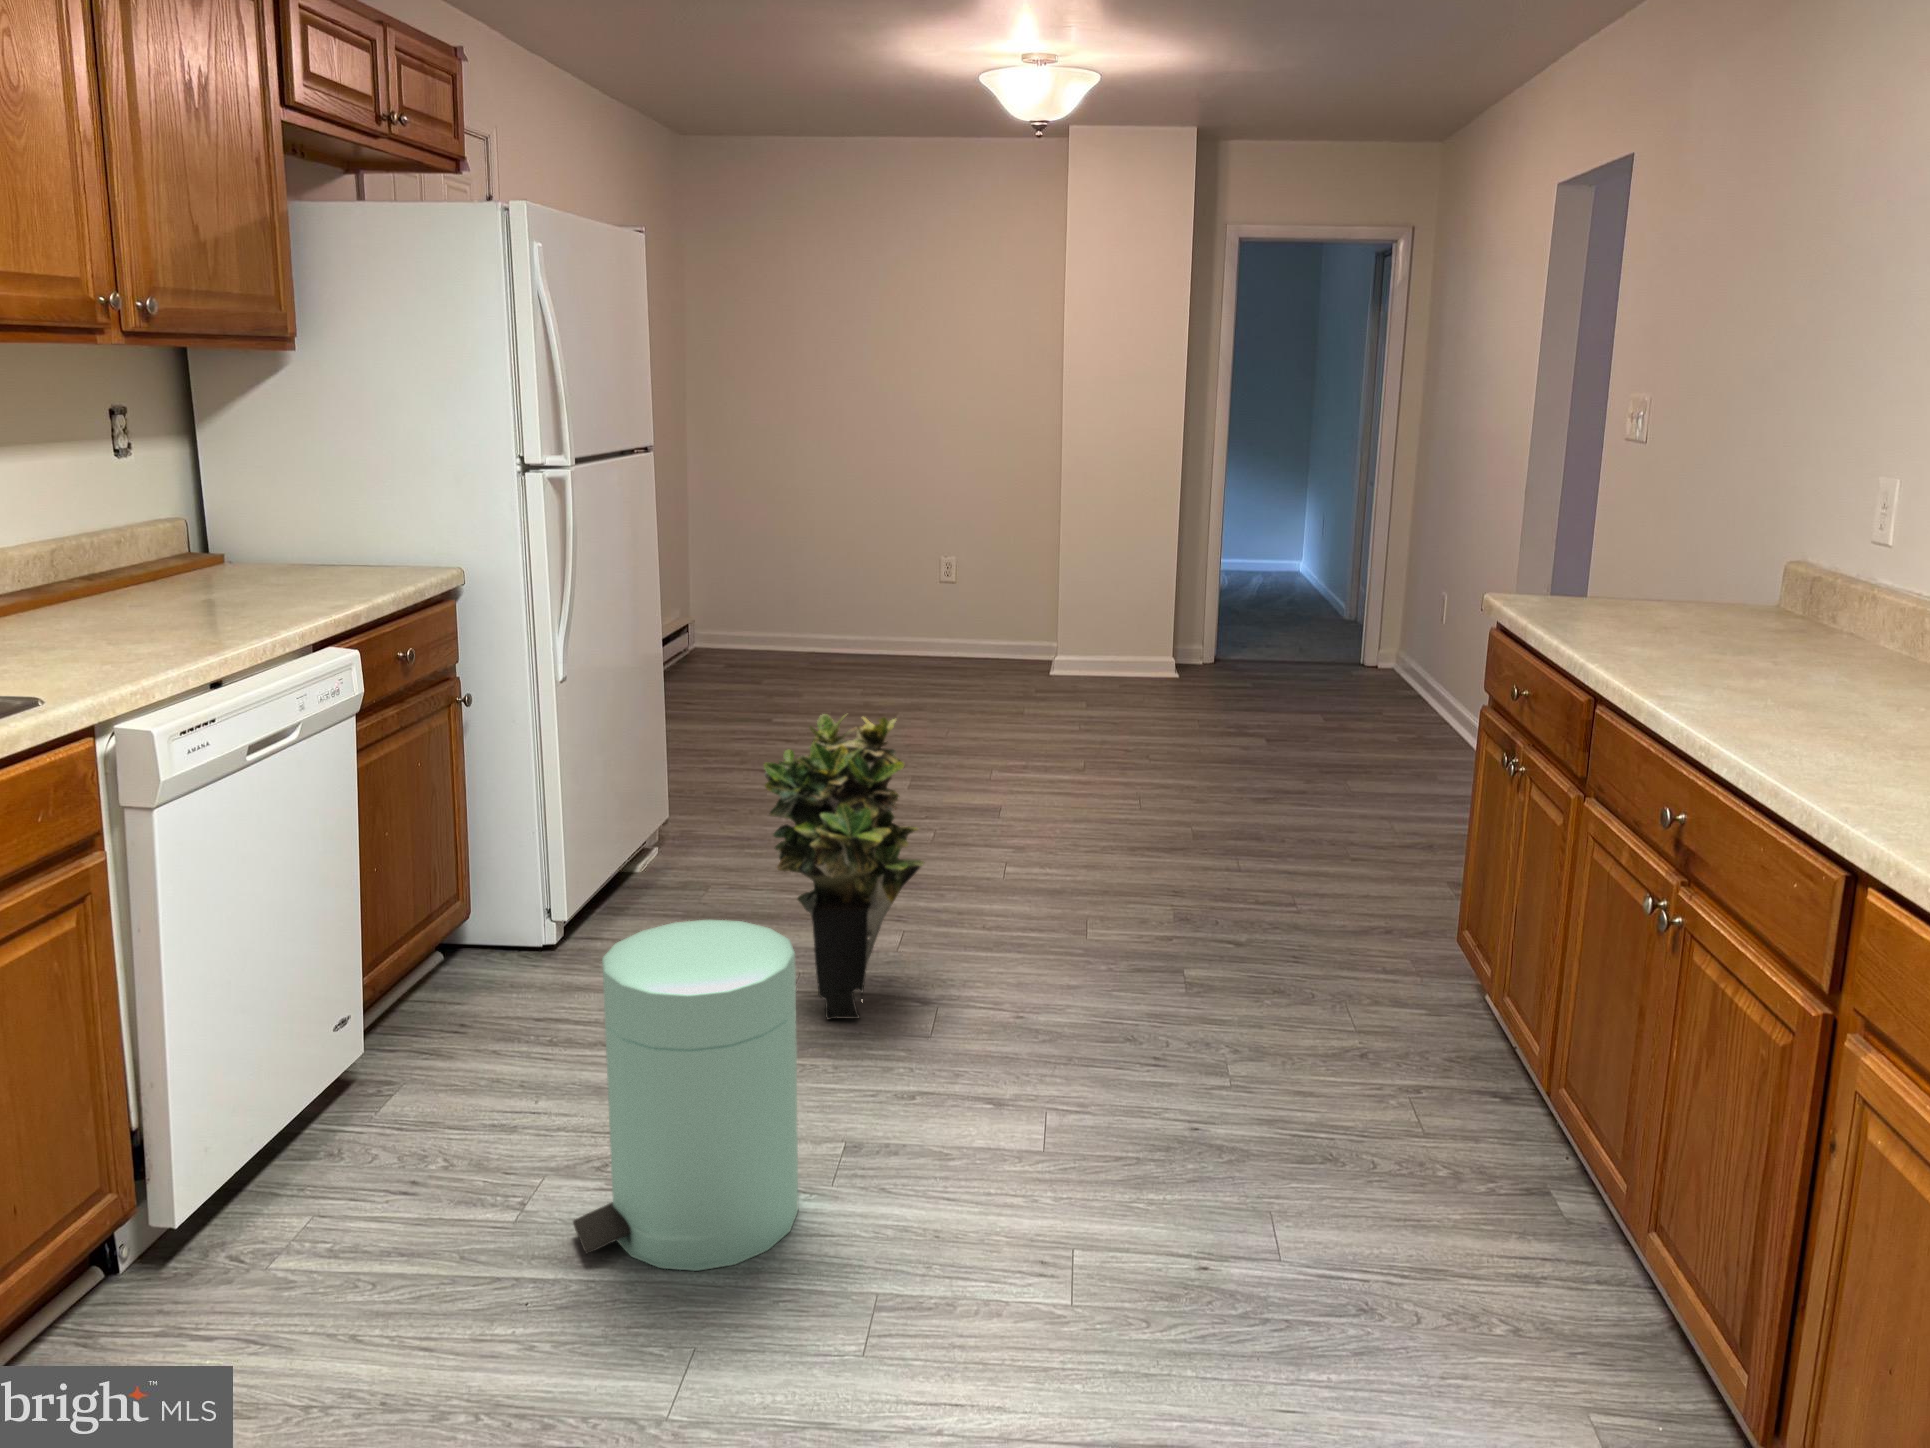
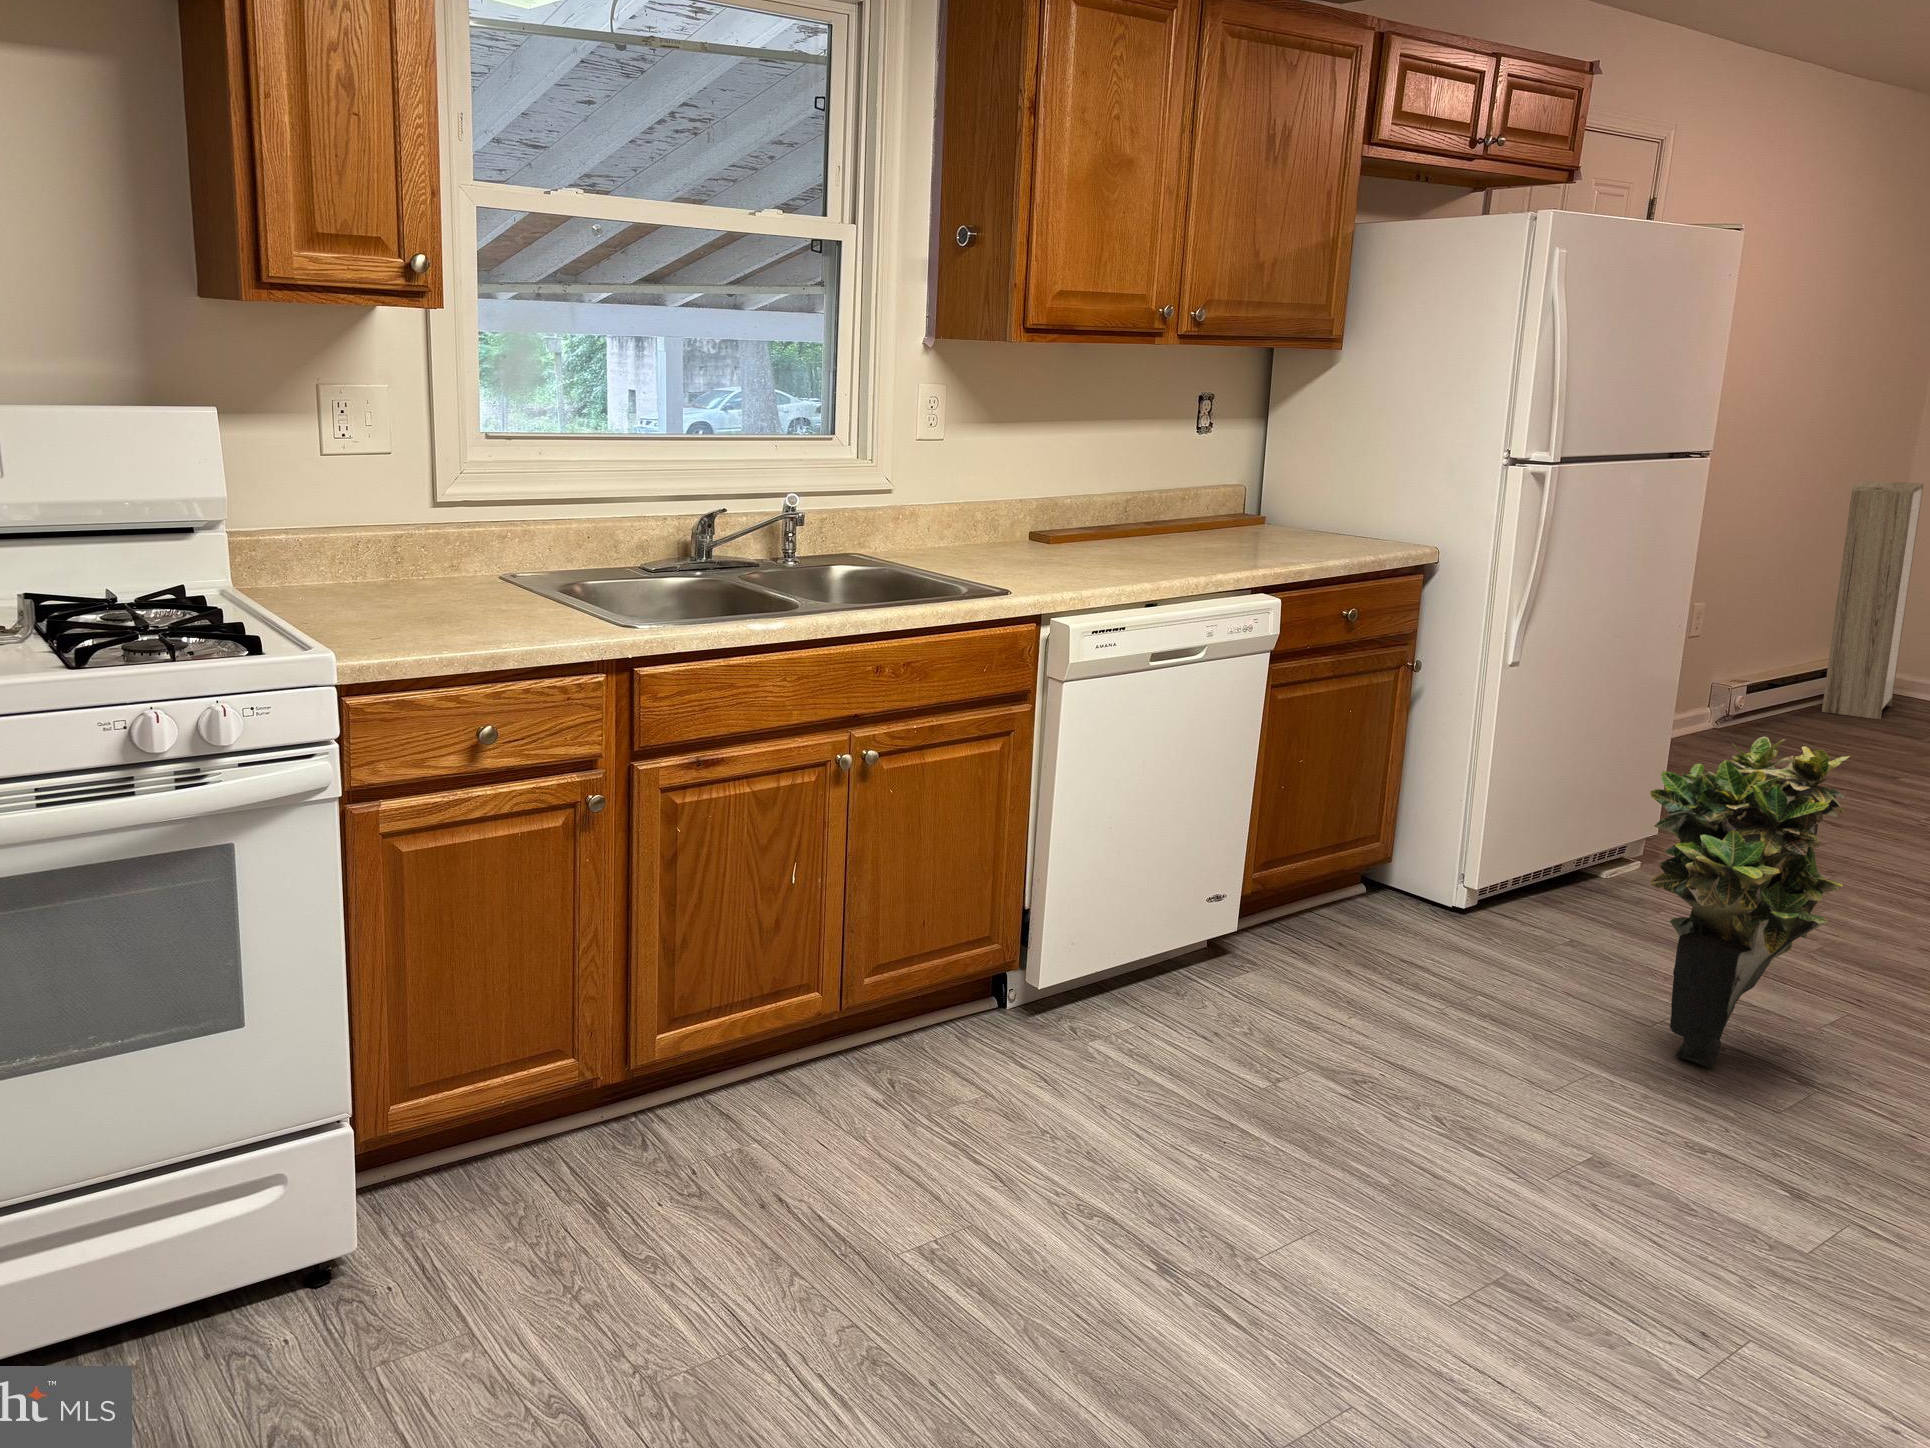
storage cabinet: none [671,477,721,679] -> present [1822,481,1924,719]
trash can: present [573,920,798,1271] -> none [1289,874,1528,1198]

